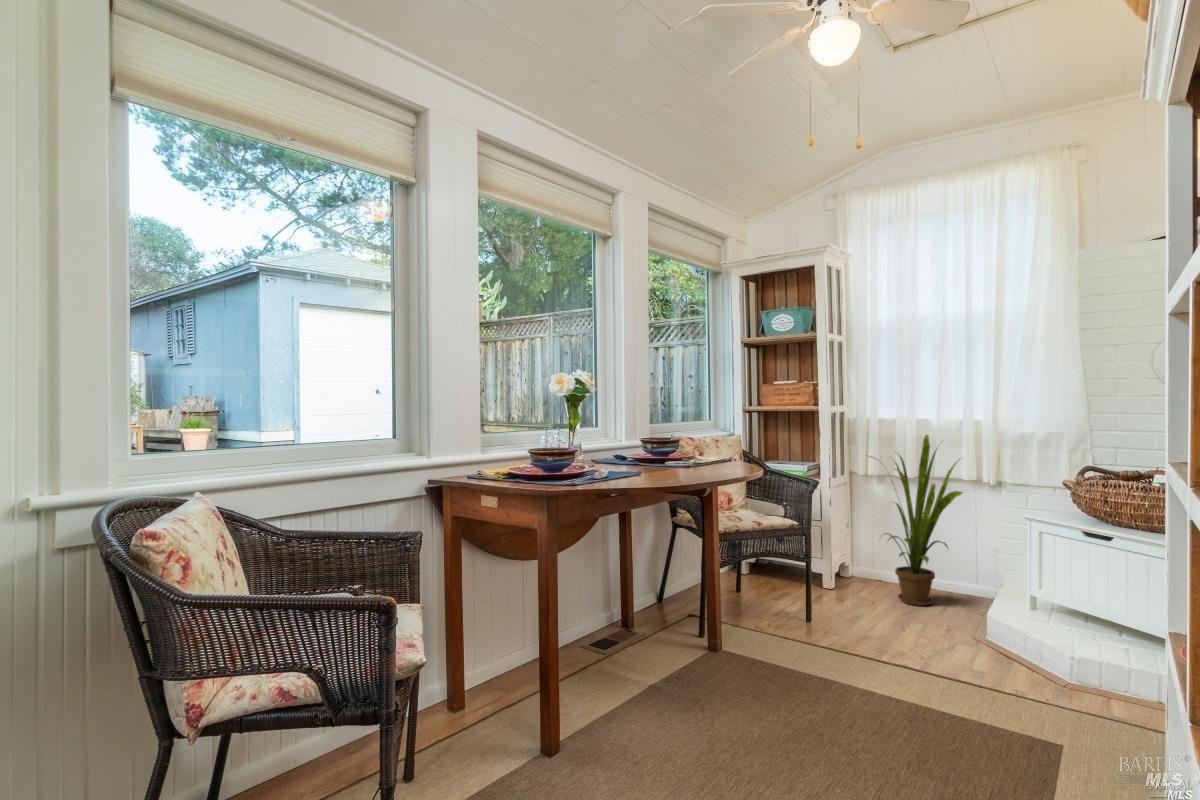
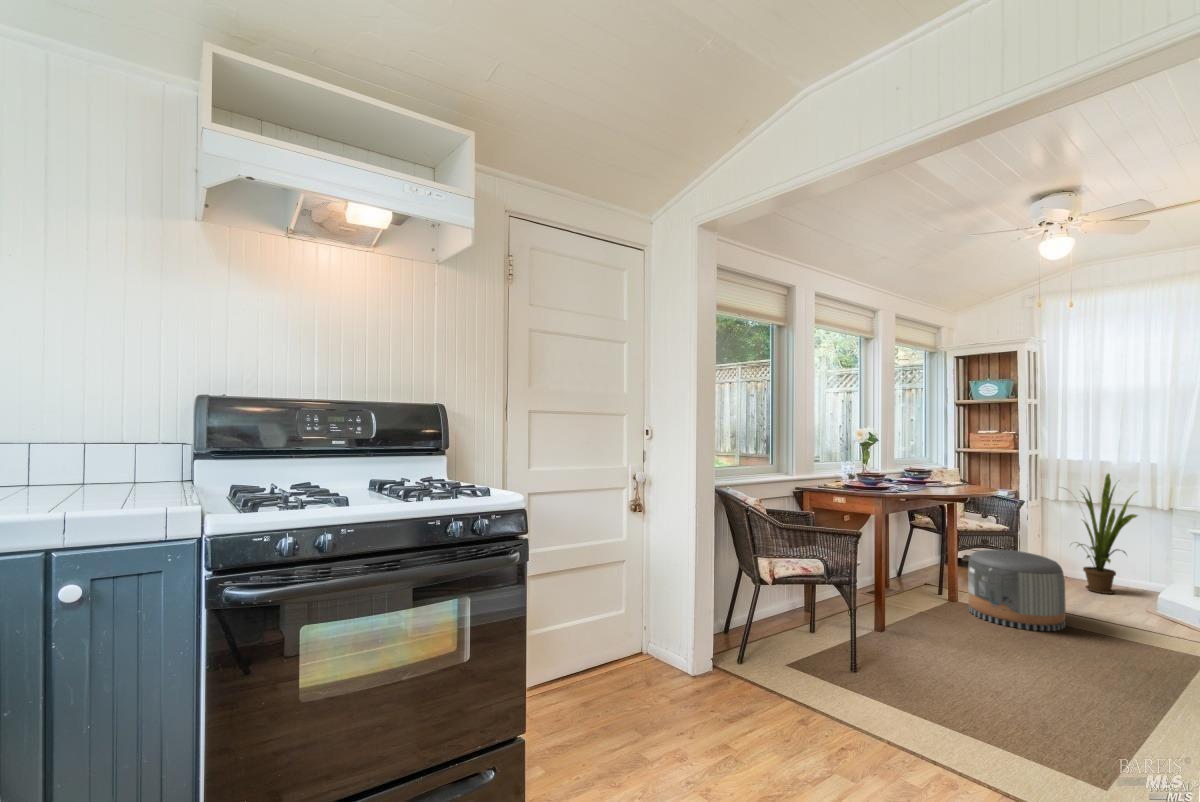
pouf: none [728,563,866,708] -> present [968,549,1066,631]

